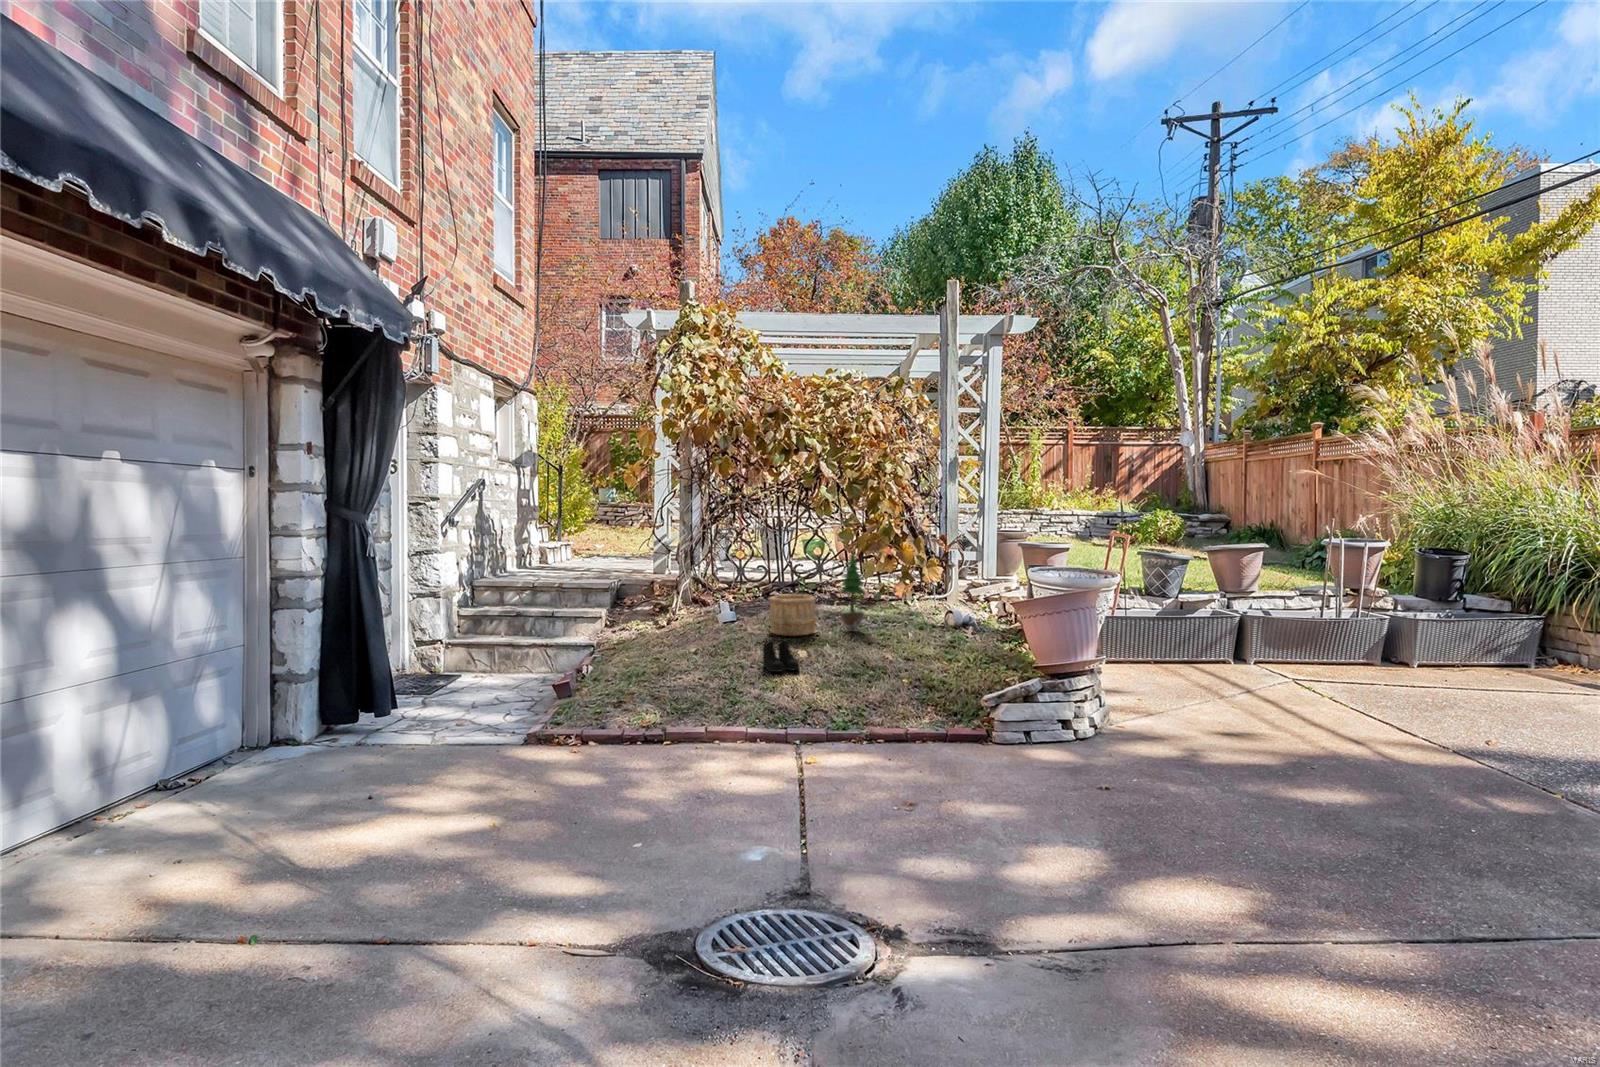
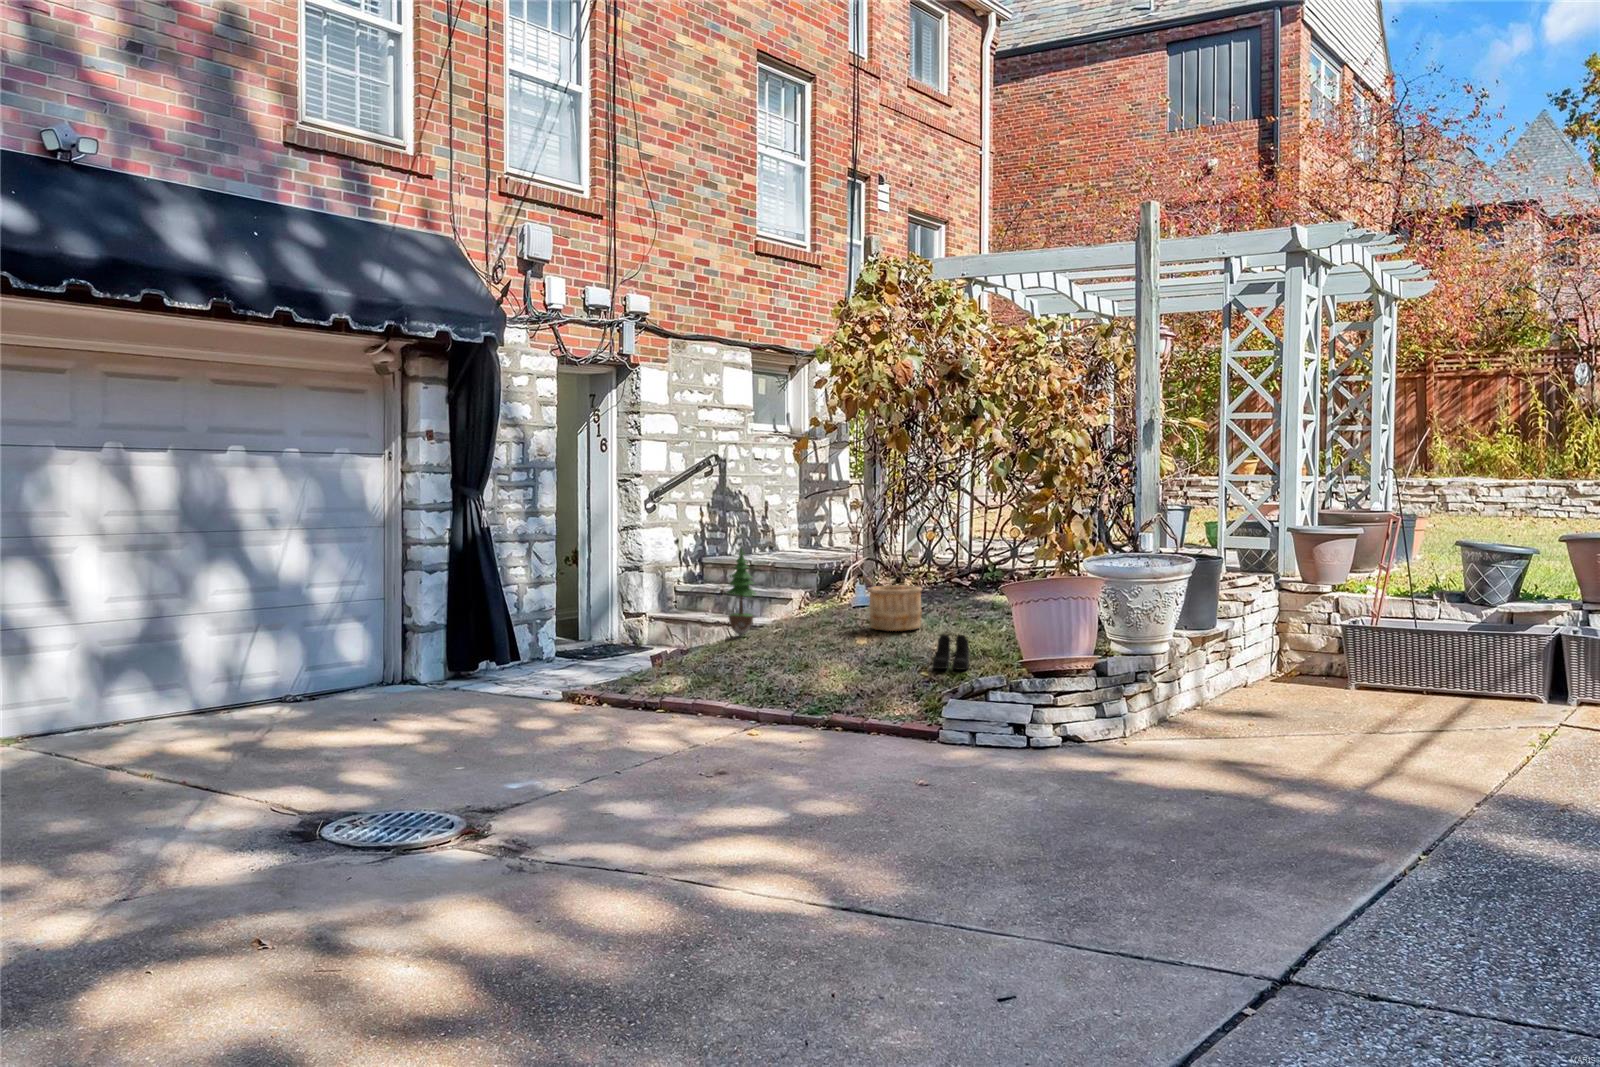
potted tree: present [840,552,866,630] -> present [727,548,756,636]
boots: present [763,640,799,672] -> present [932,634,969,670]

